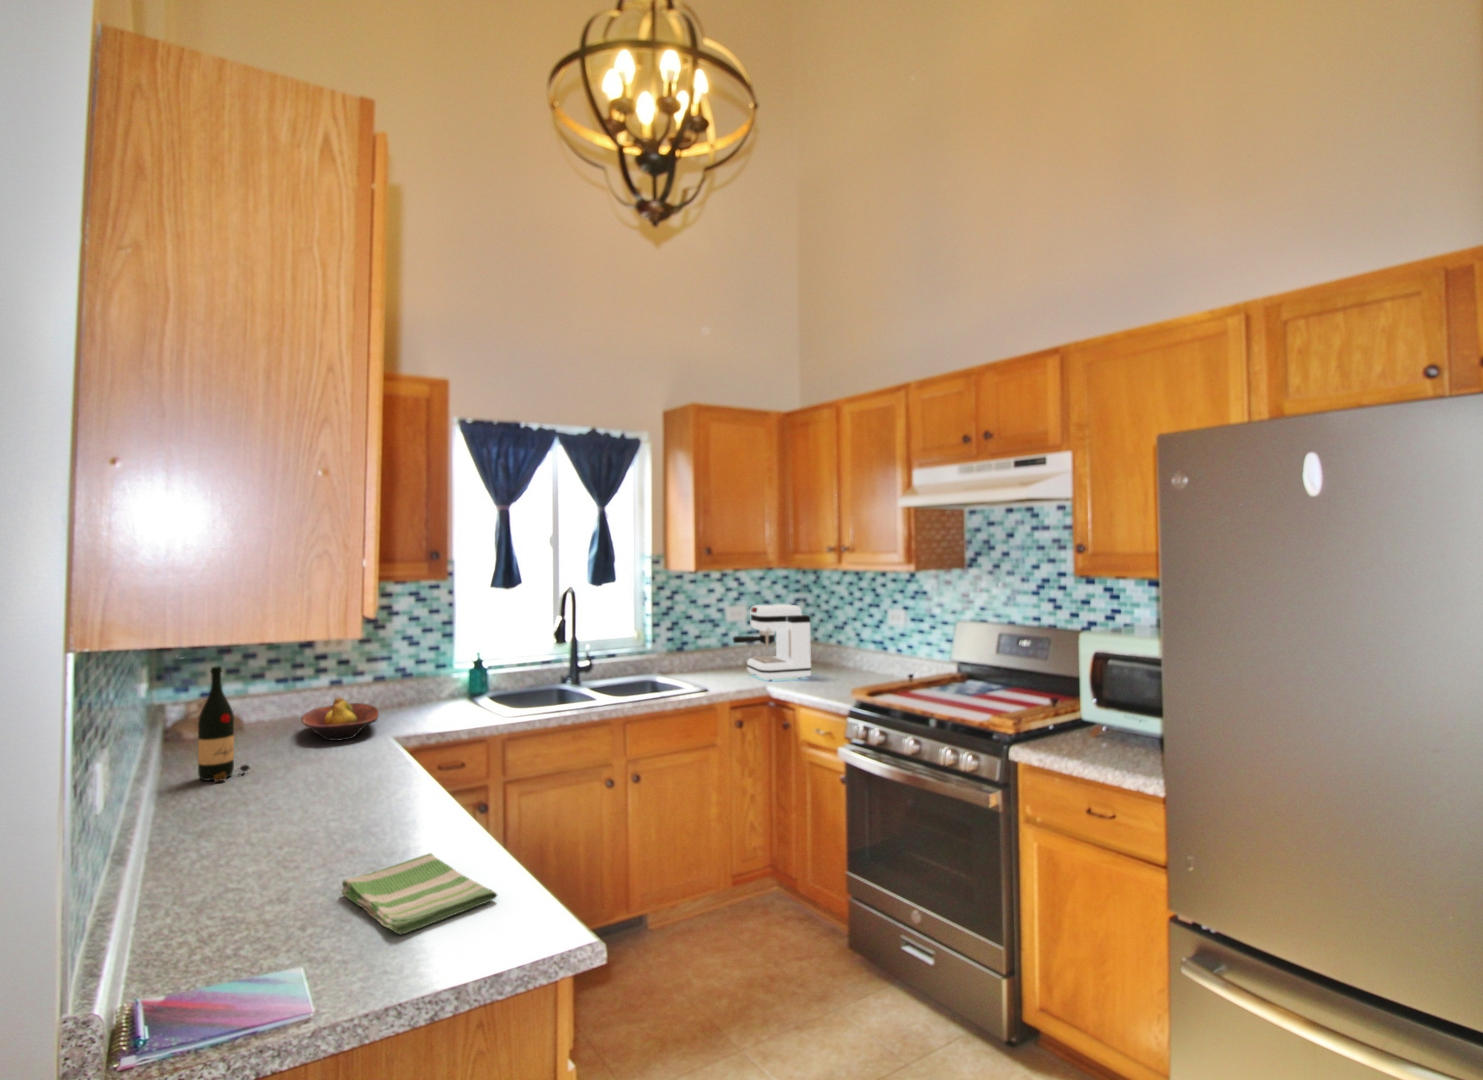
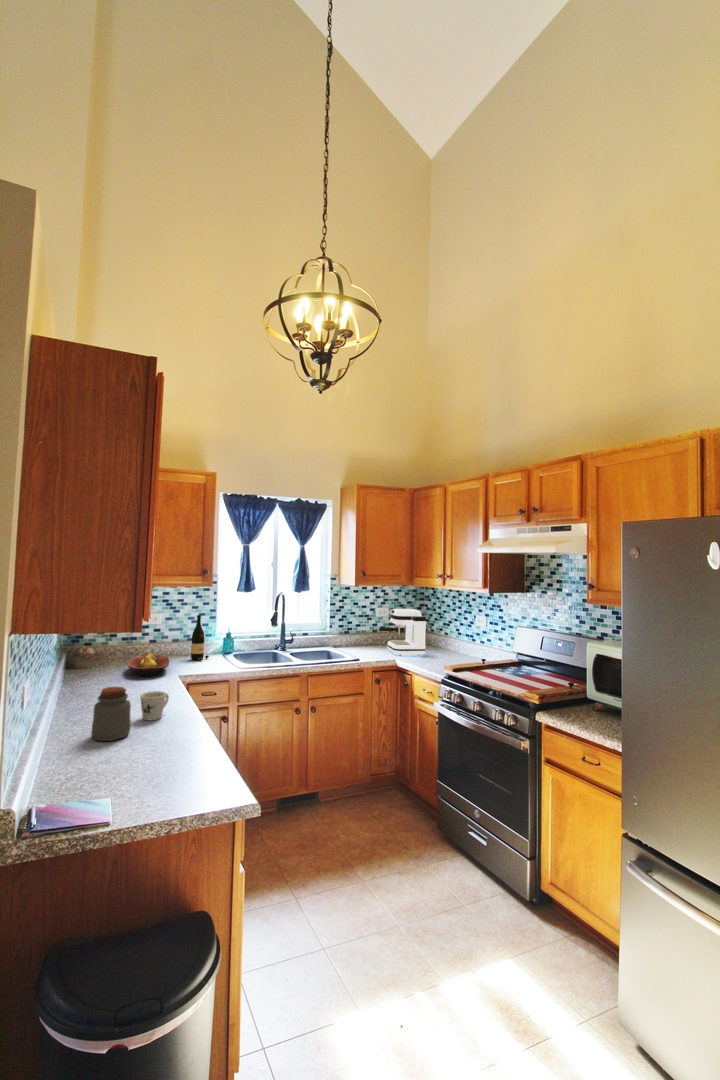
wine bottle: present [198,666,250,782] -> present [191,615,209,661]
jar: none [249,755,325,857] -> present [91,687,131,741]
mug: none [337,761,390,814] -> present [140,691,169,720]
dish towel: present [341,853,497,934] -> none [134,746,213,788]

